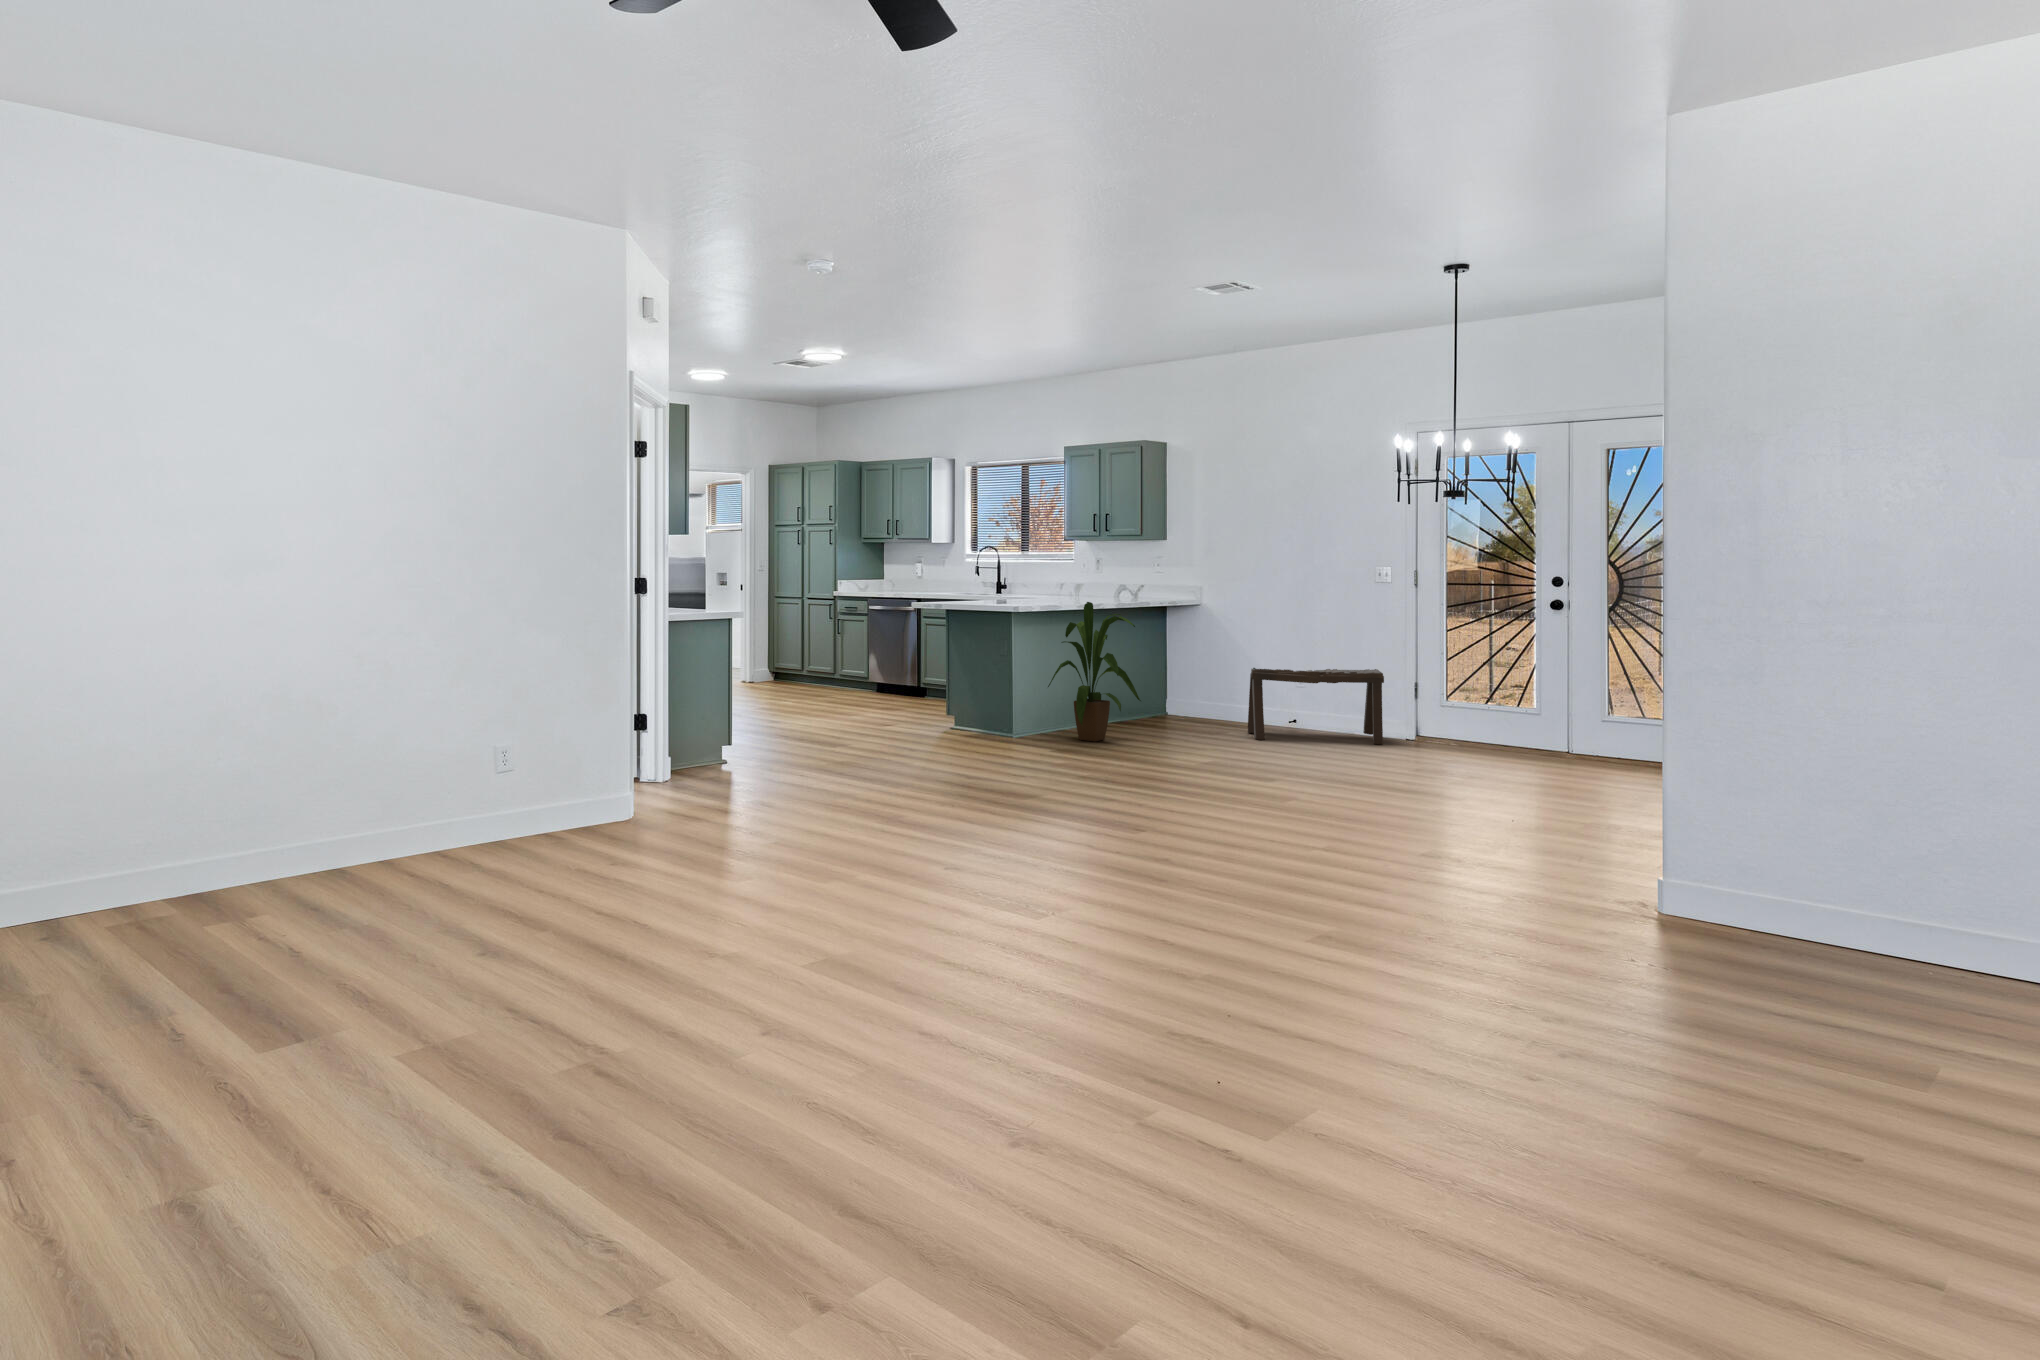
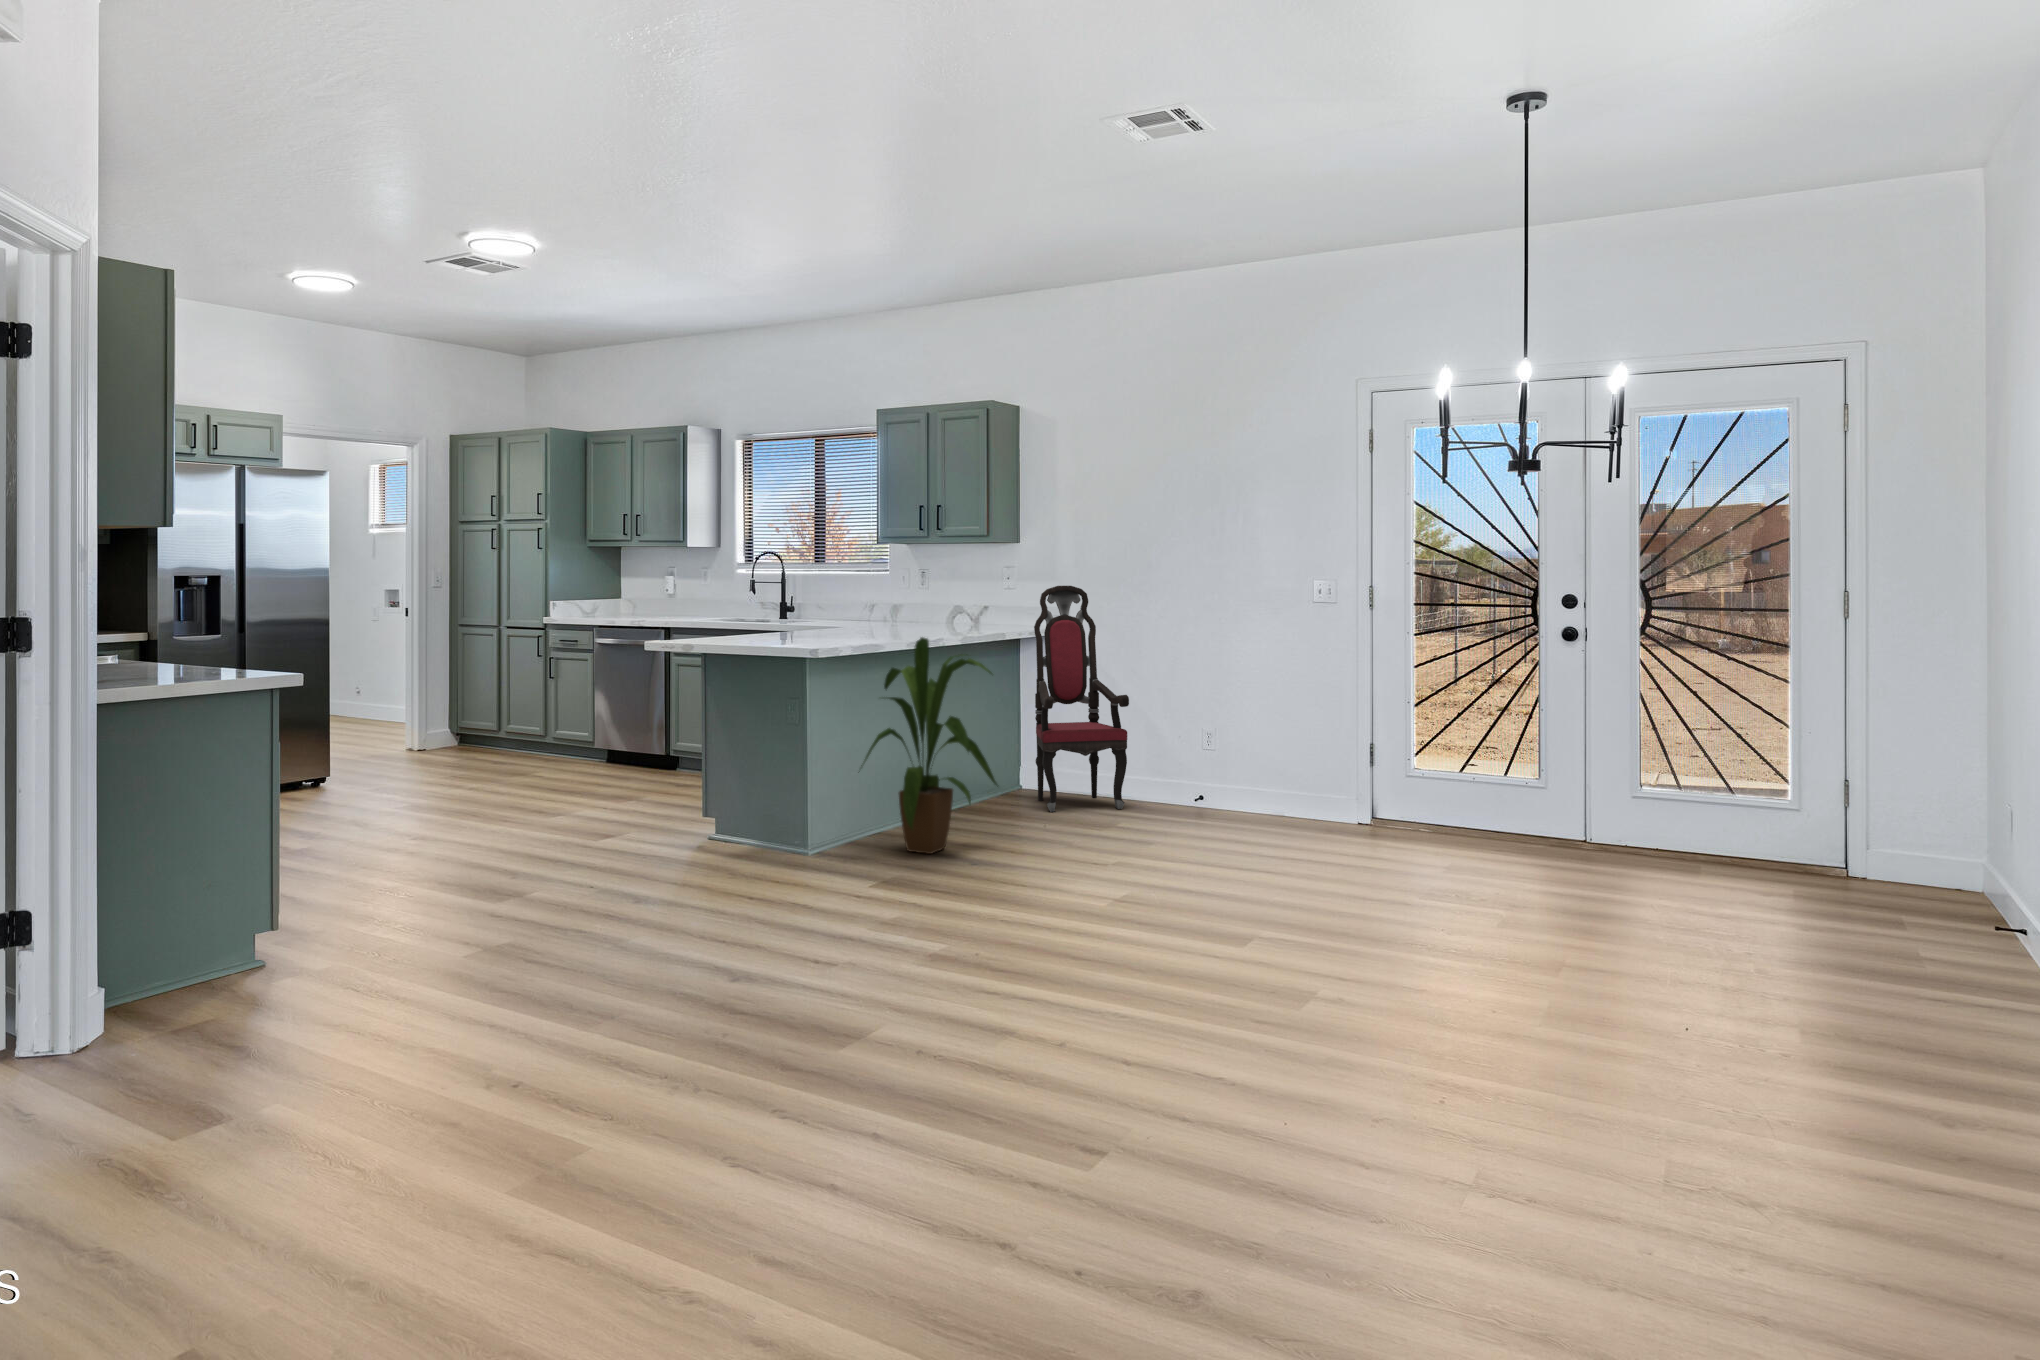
armchair: none [1175,570,1241,726] -> present [1034,586,1129,812]
bench: present [1248,668,1384,744] -> none [1144,725,1338,837]

